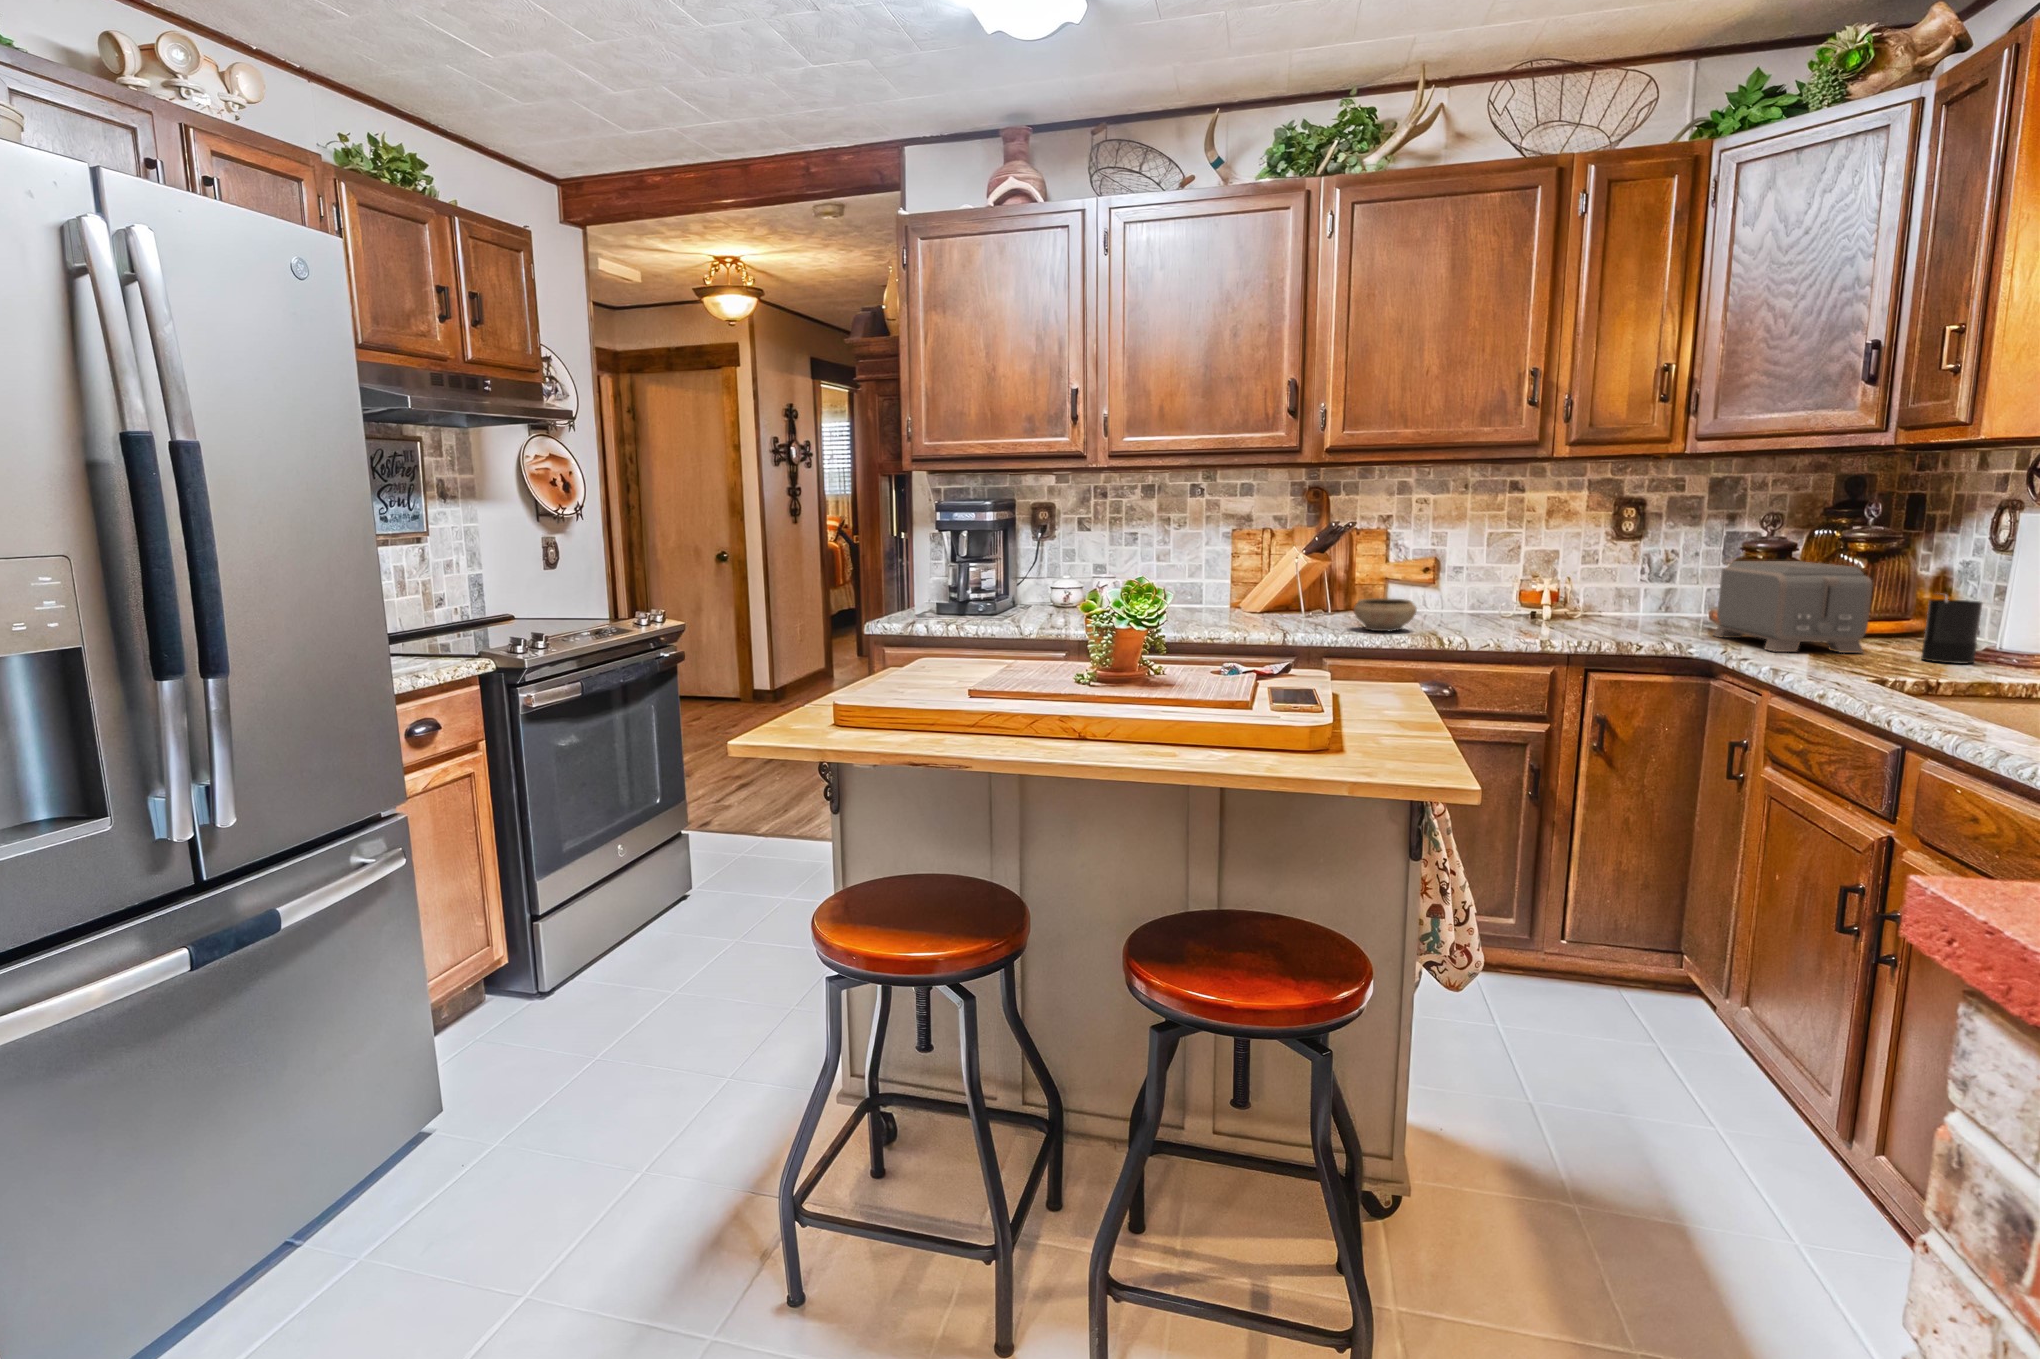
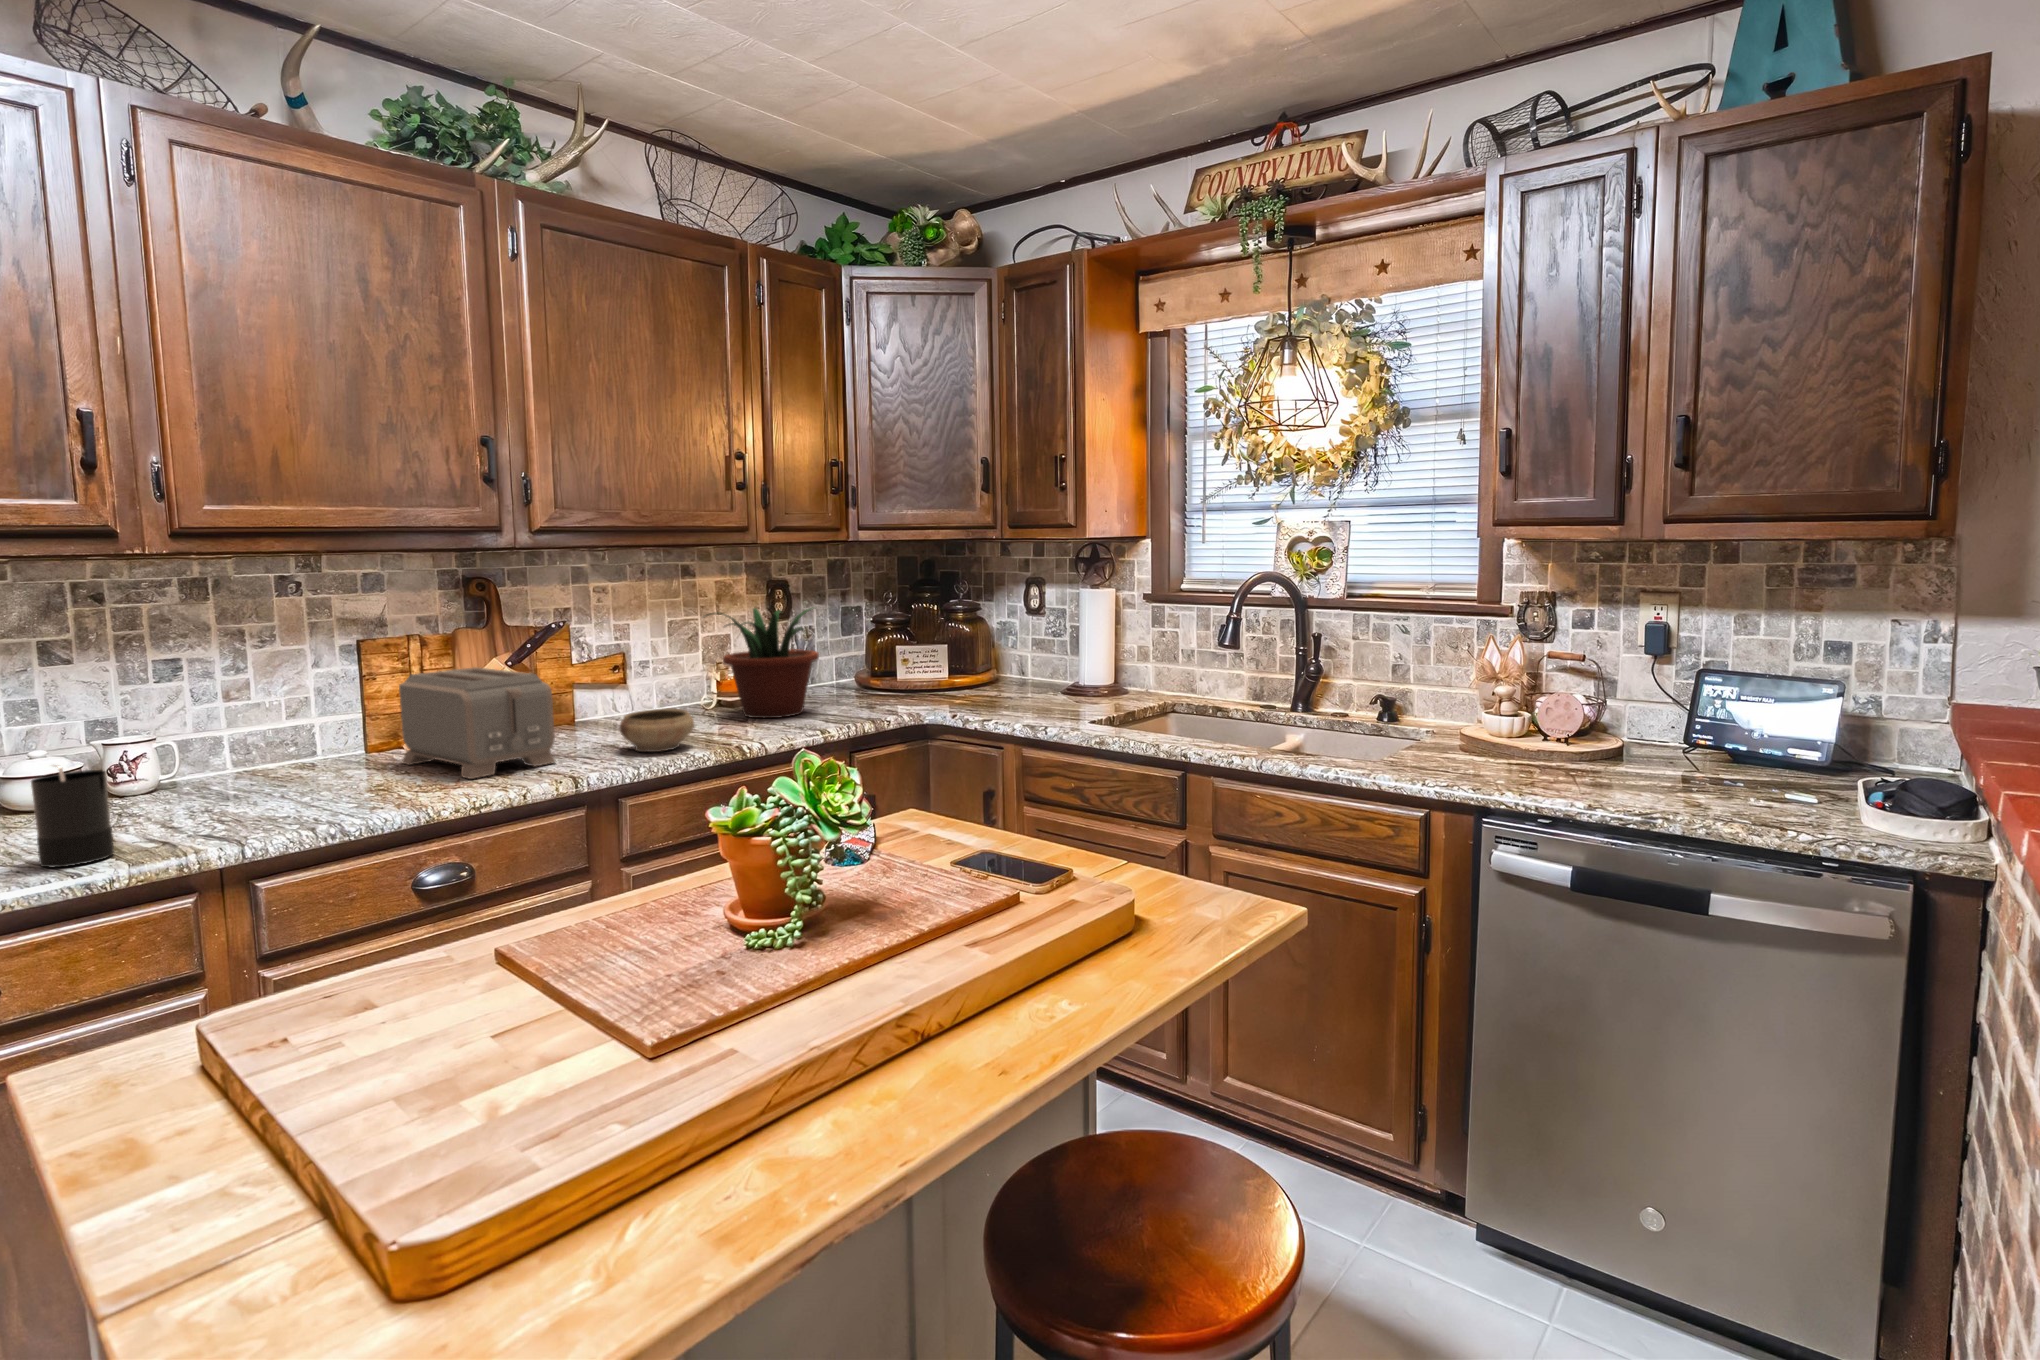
potted plant: none [1484,523,1622,629] -> present [704,608,819,718]
toaster: present [1713,561,1873,653] -> present [399,668,556,779]
candle: present [1921,595,1982,664] -> present [31,765,114,867]

